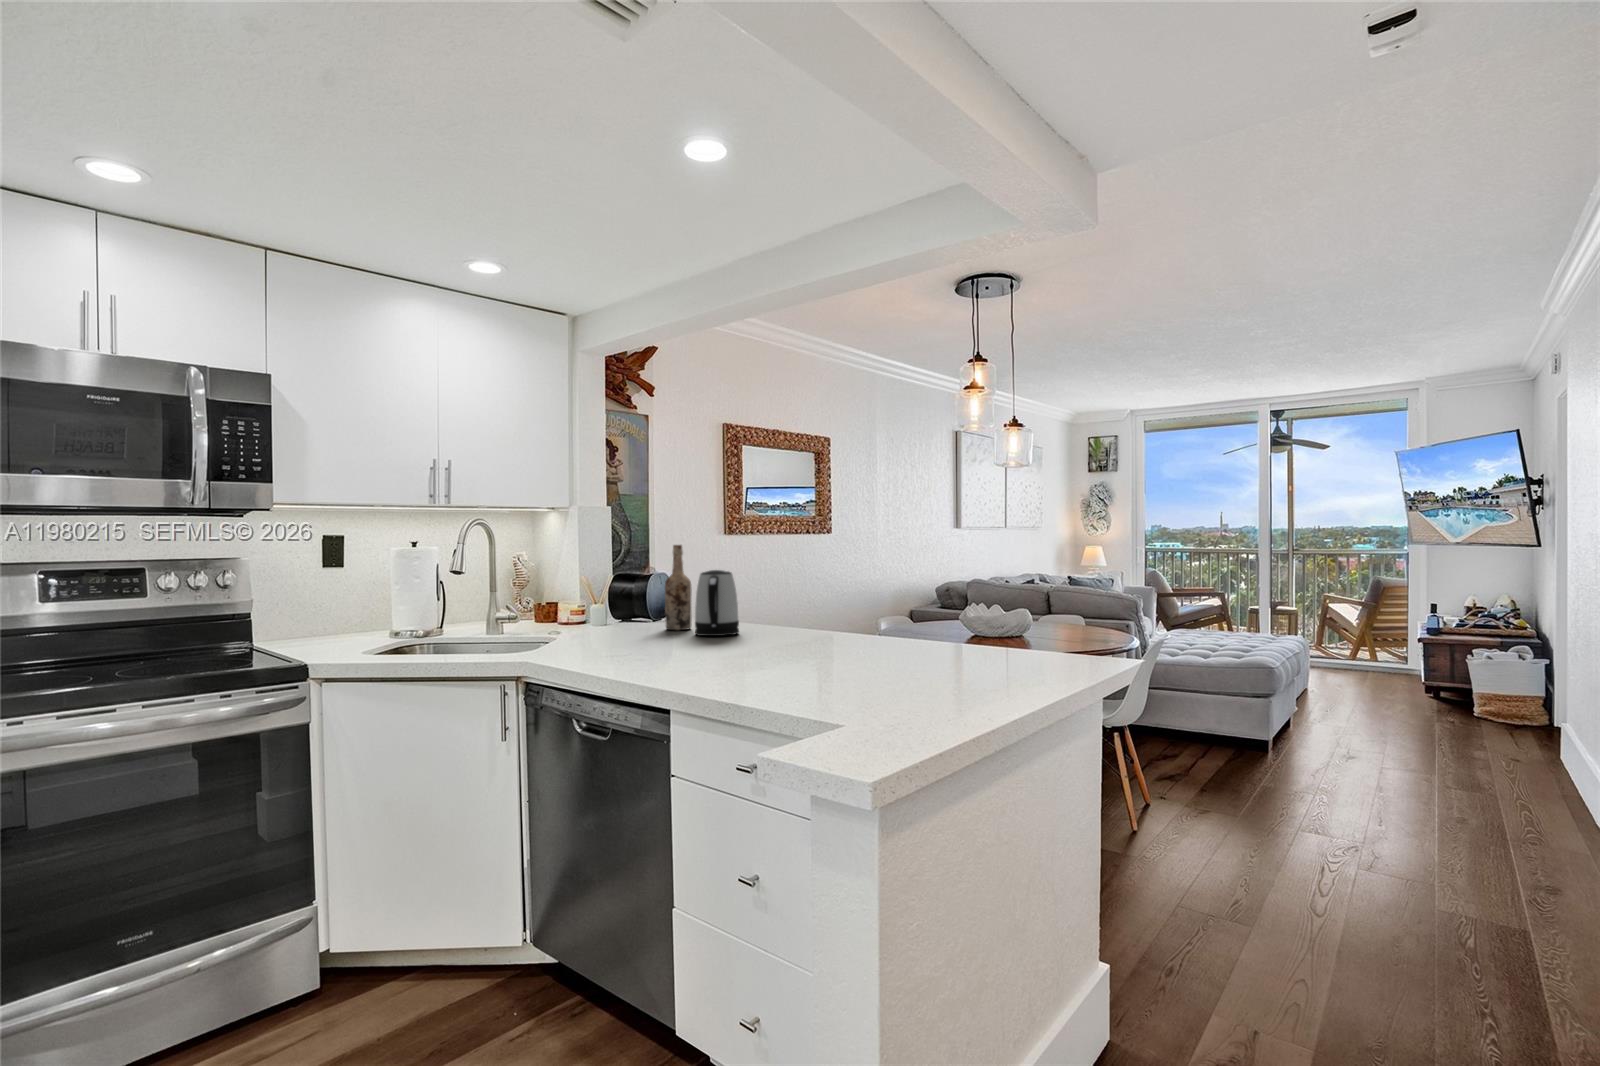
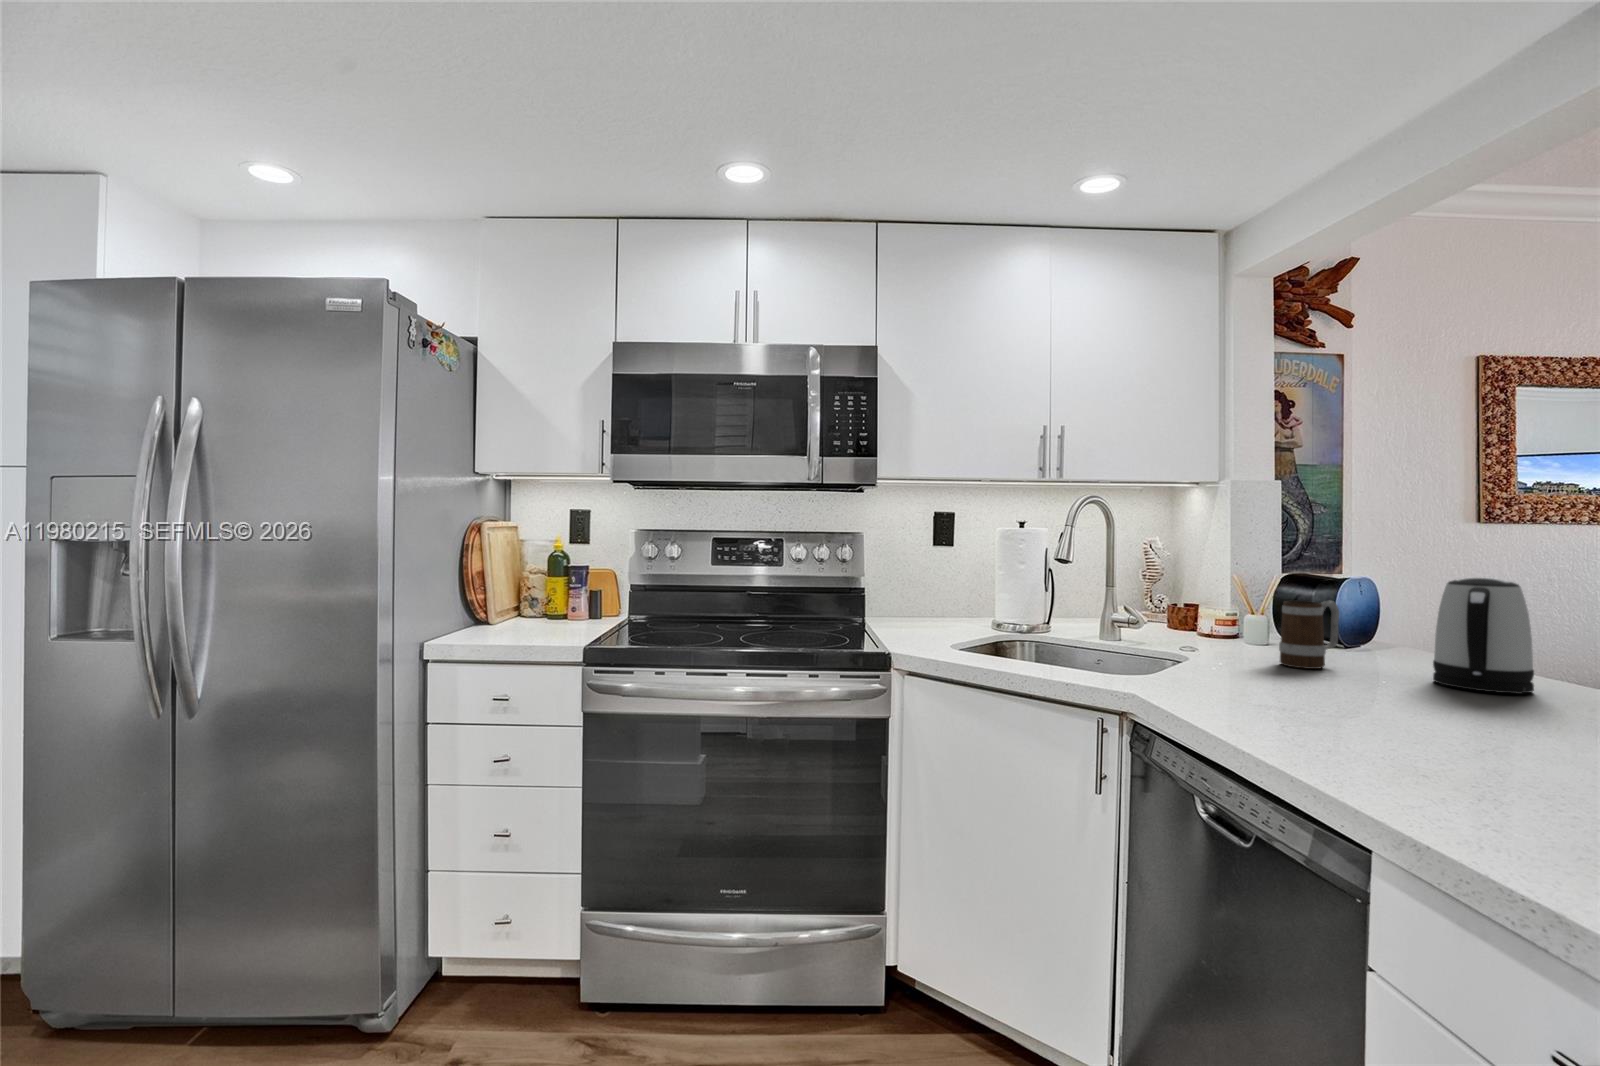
wine bottle: present [665,545,692,630] -> none [1372,534,1424,669]
mug: none [614,590,647,637] -> present [1279,601,1339,669]

